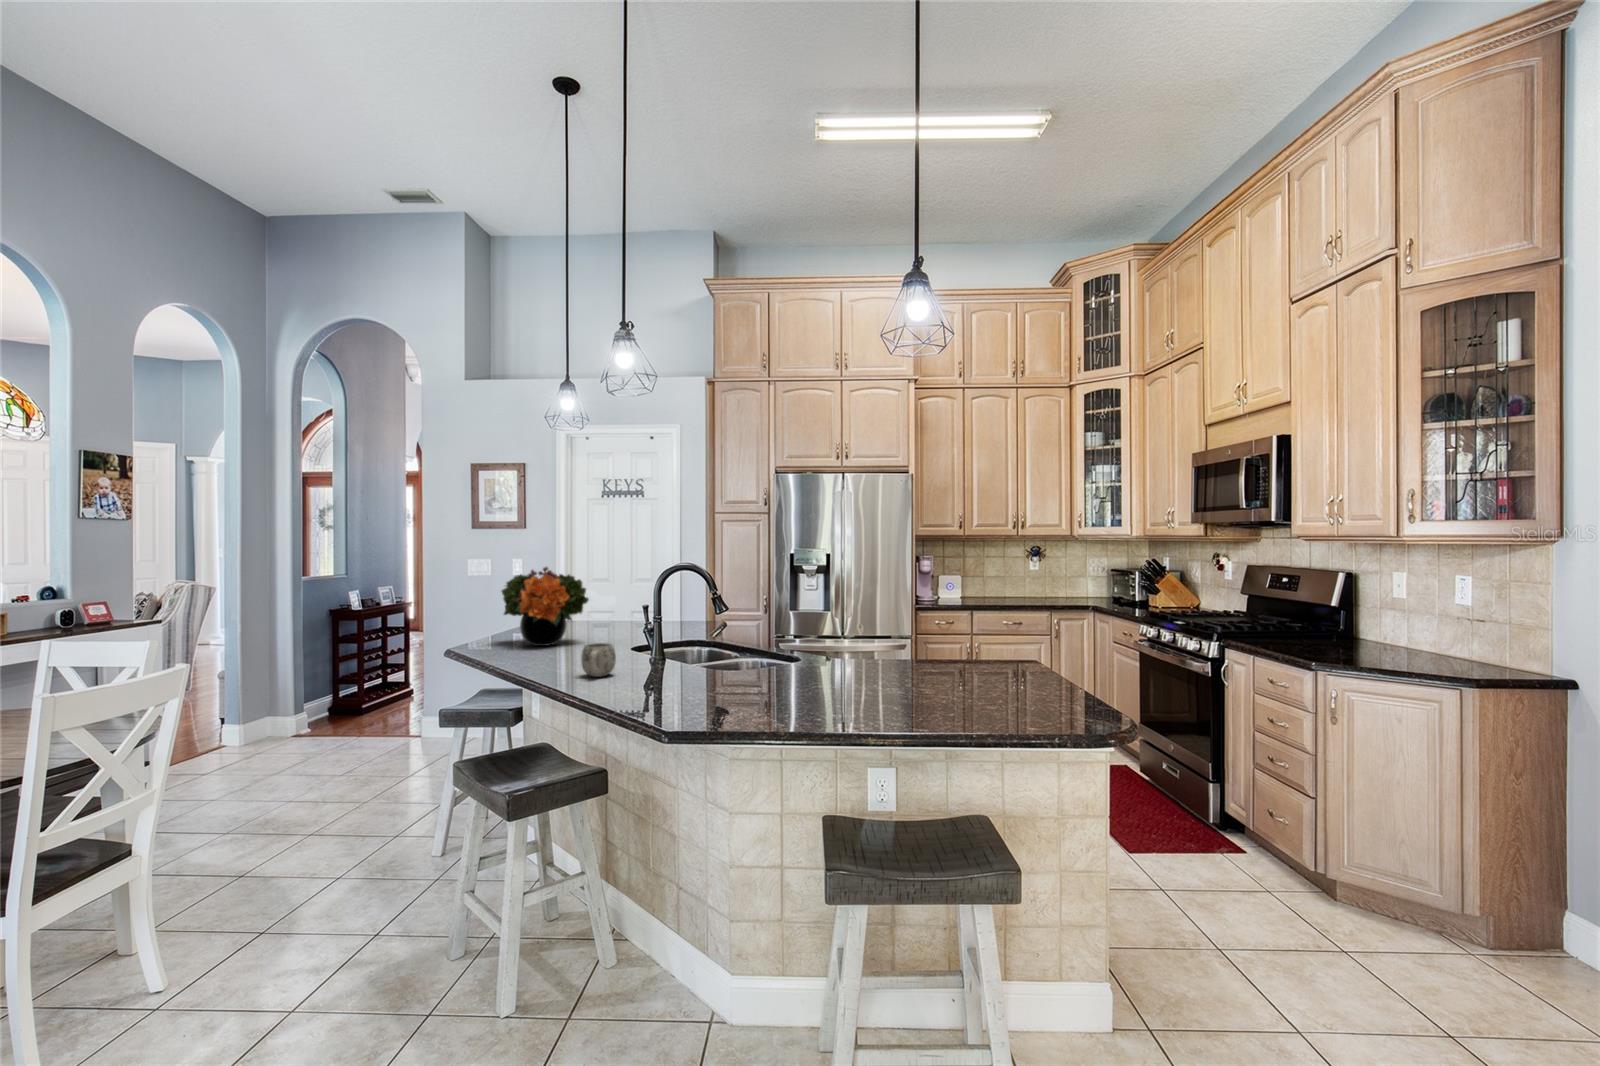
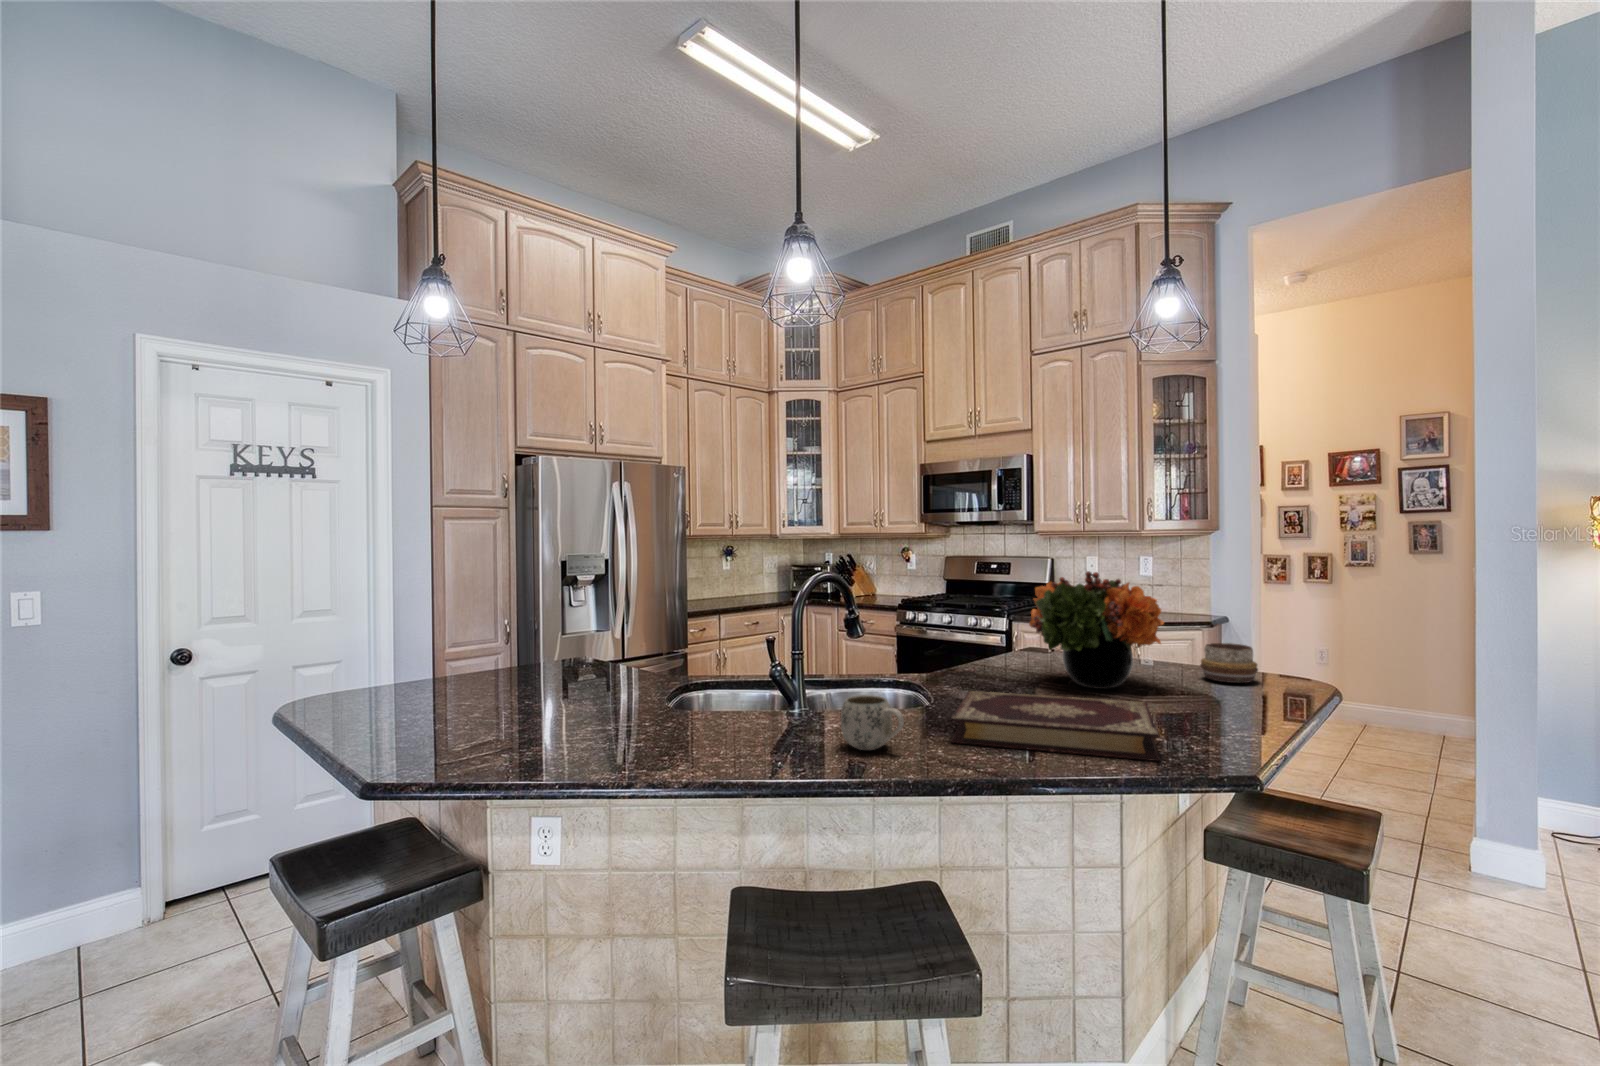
flower arrangement: present [501,567,589,646] -> present [1029,571,1164,689]
decorative bowl: none [969,658,1024,701] -> present [1200,643,1258,683]
book: none [635,659,767,707] -> present [951,691,1160,761]

